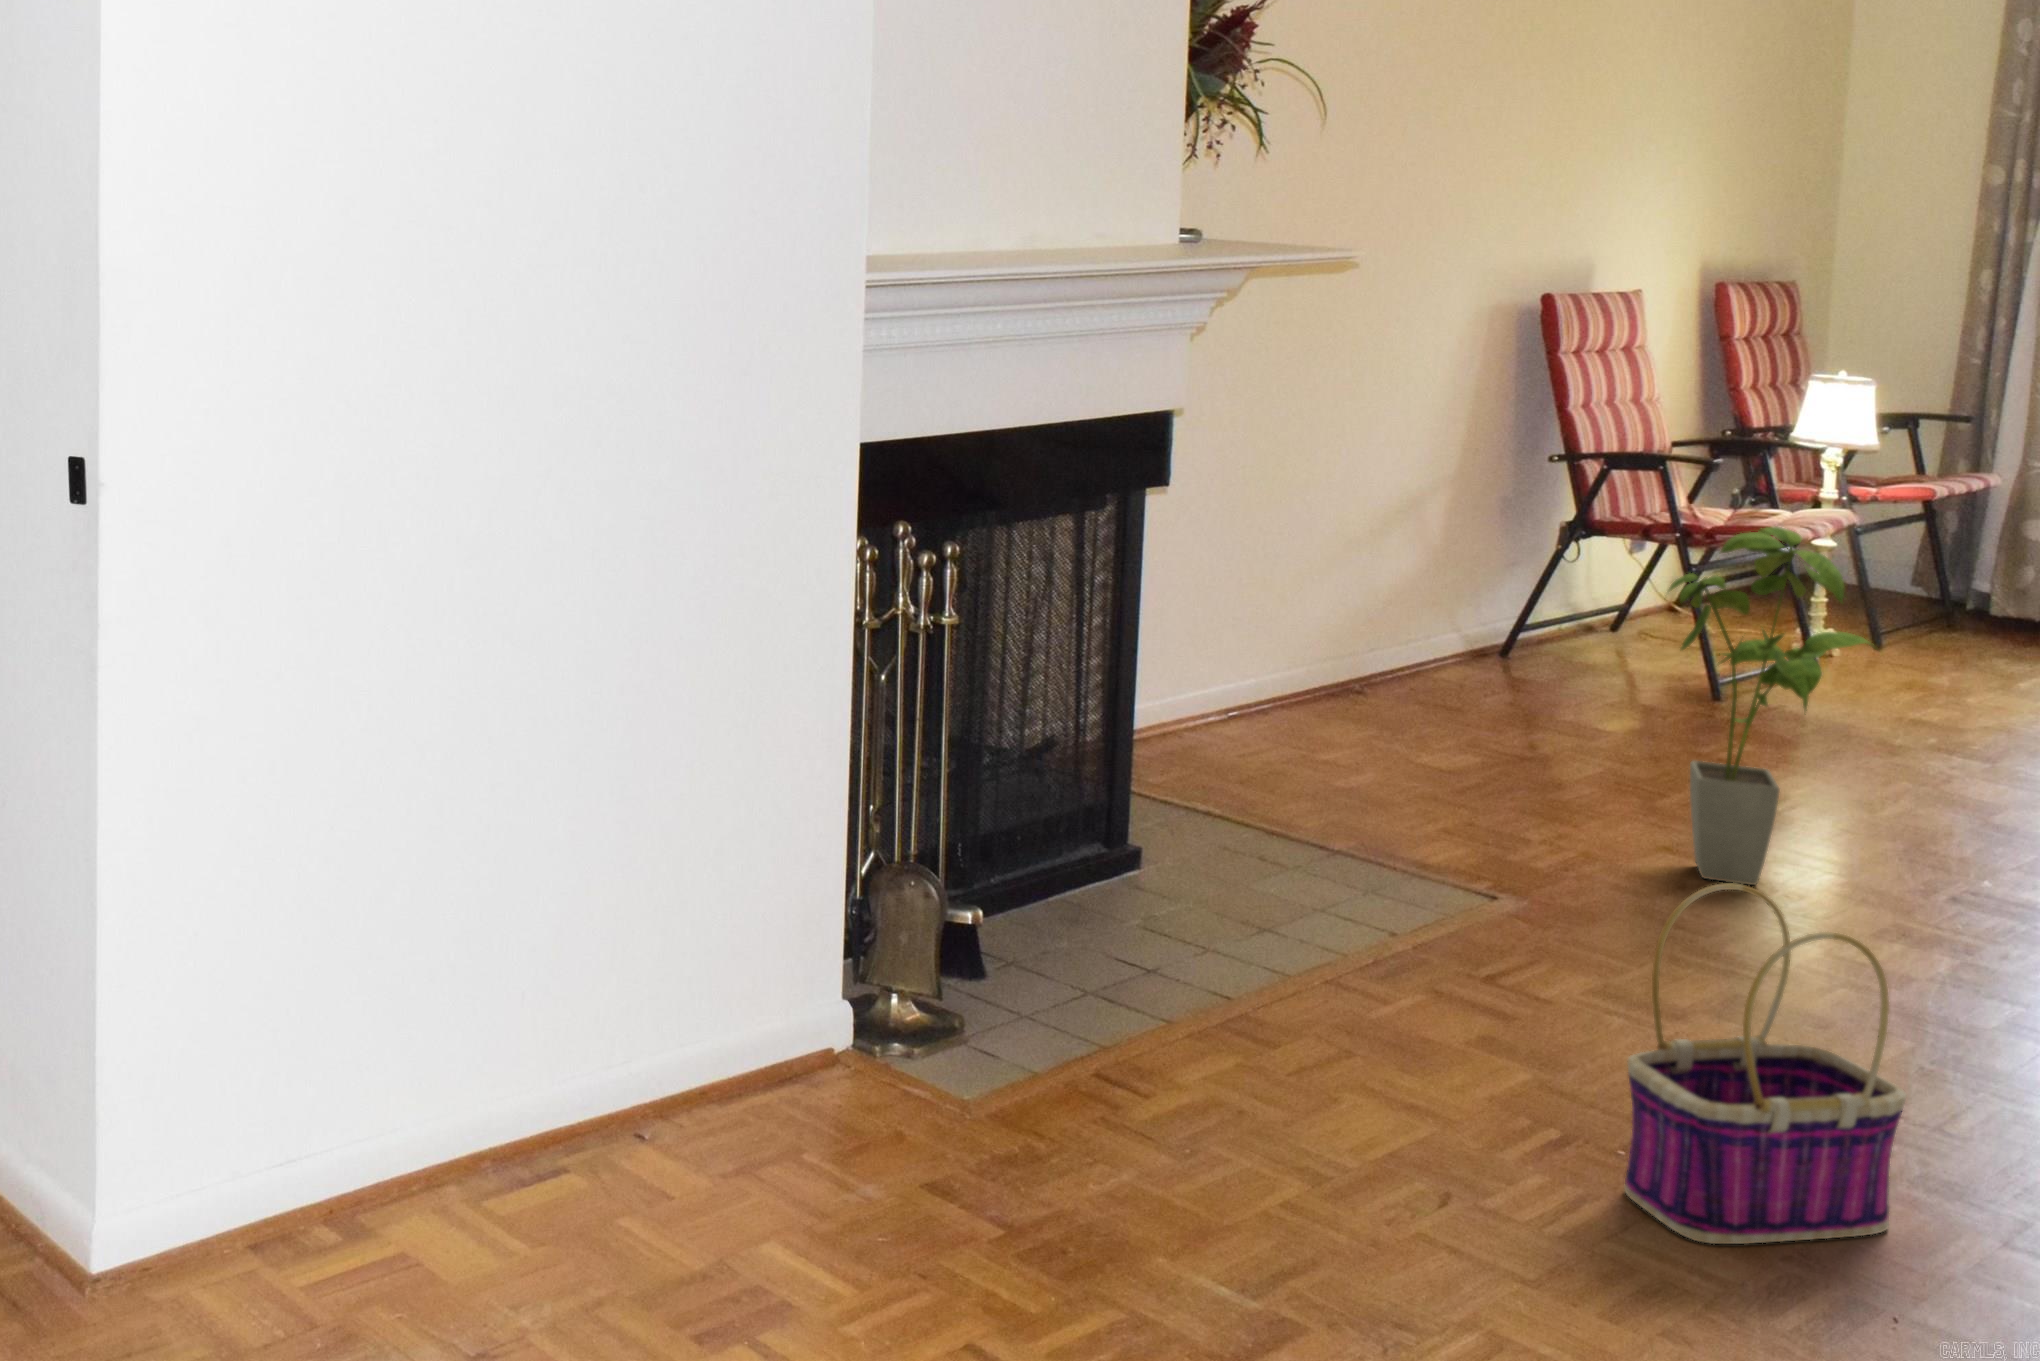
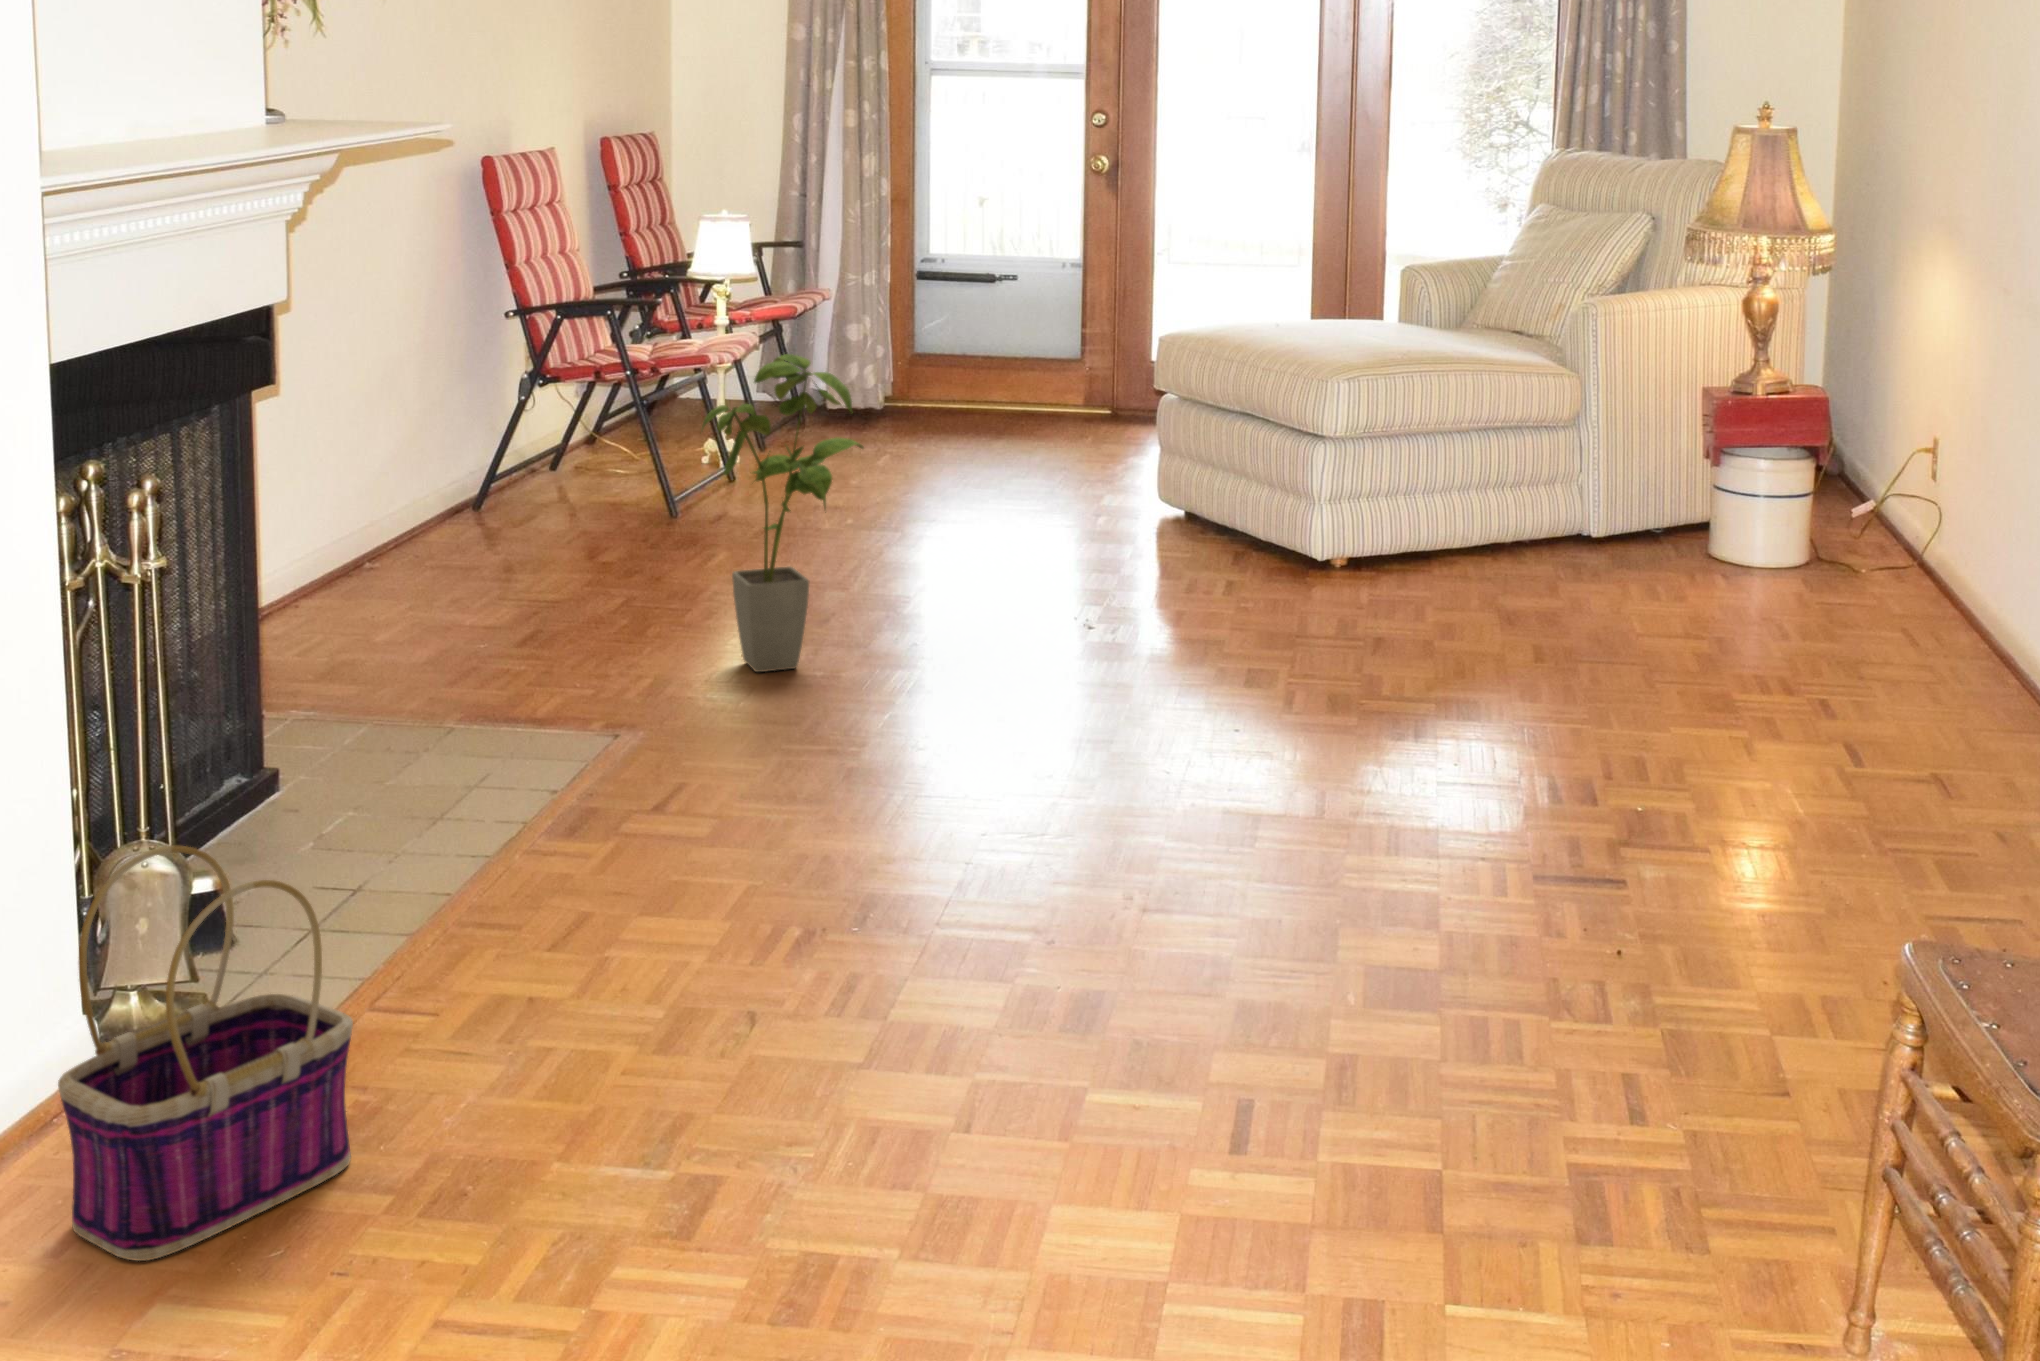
basket: present [1624,883,1906,1244] -> present [58,846,353,1261]

